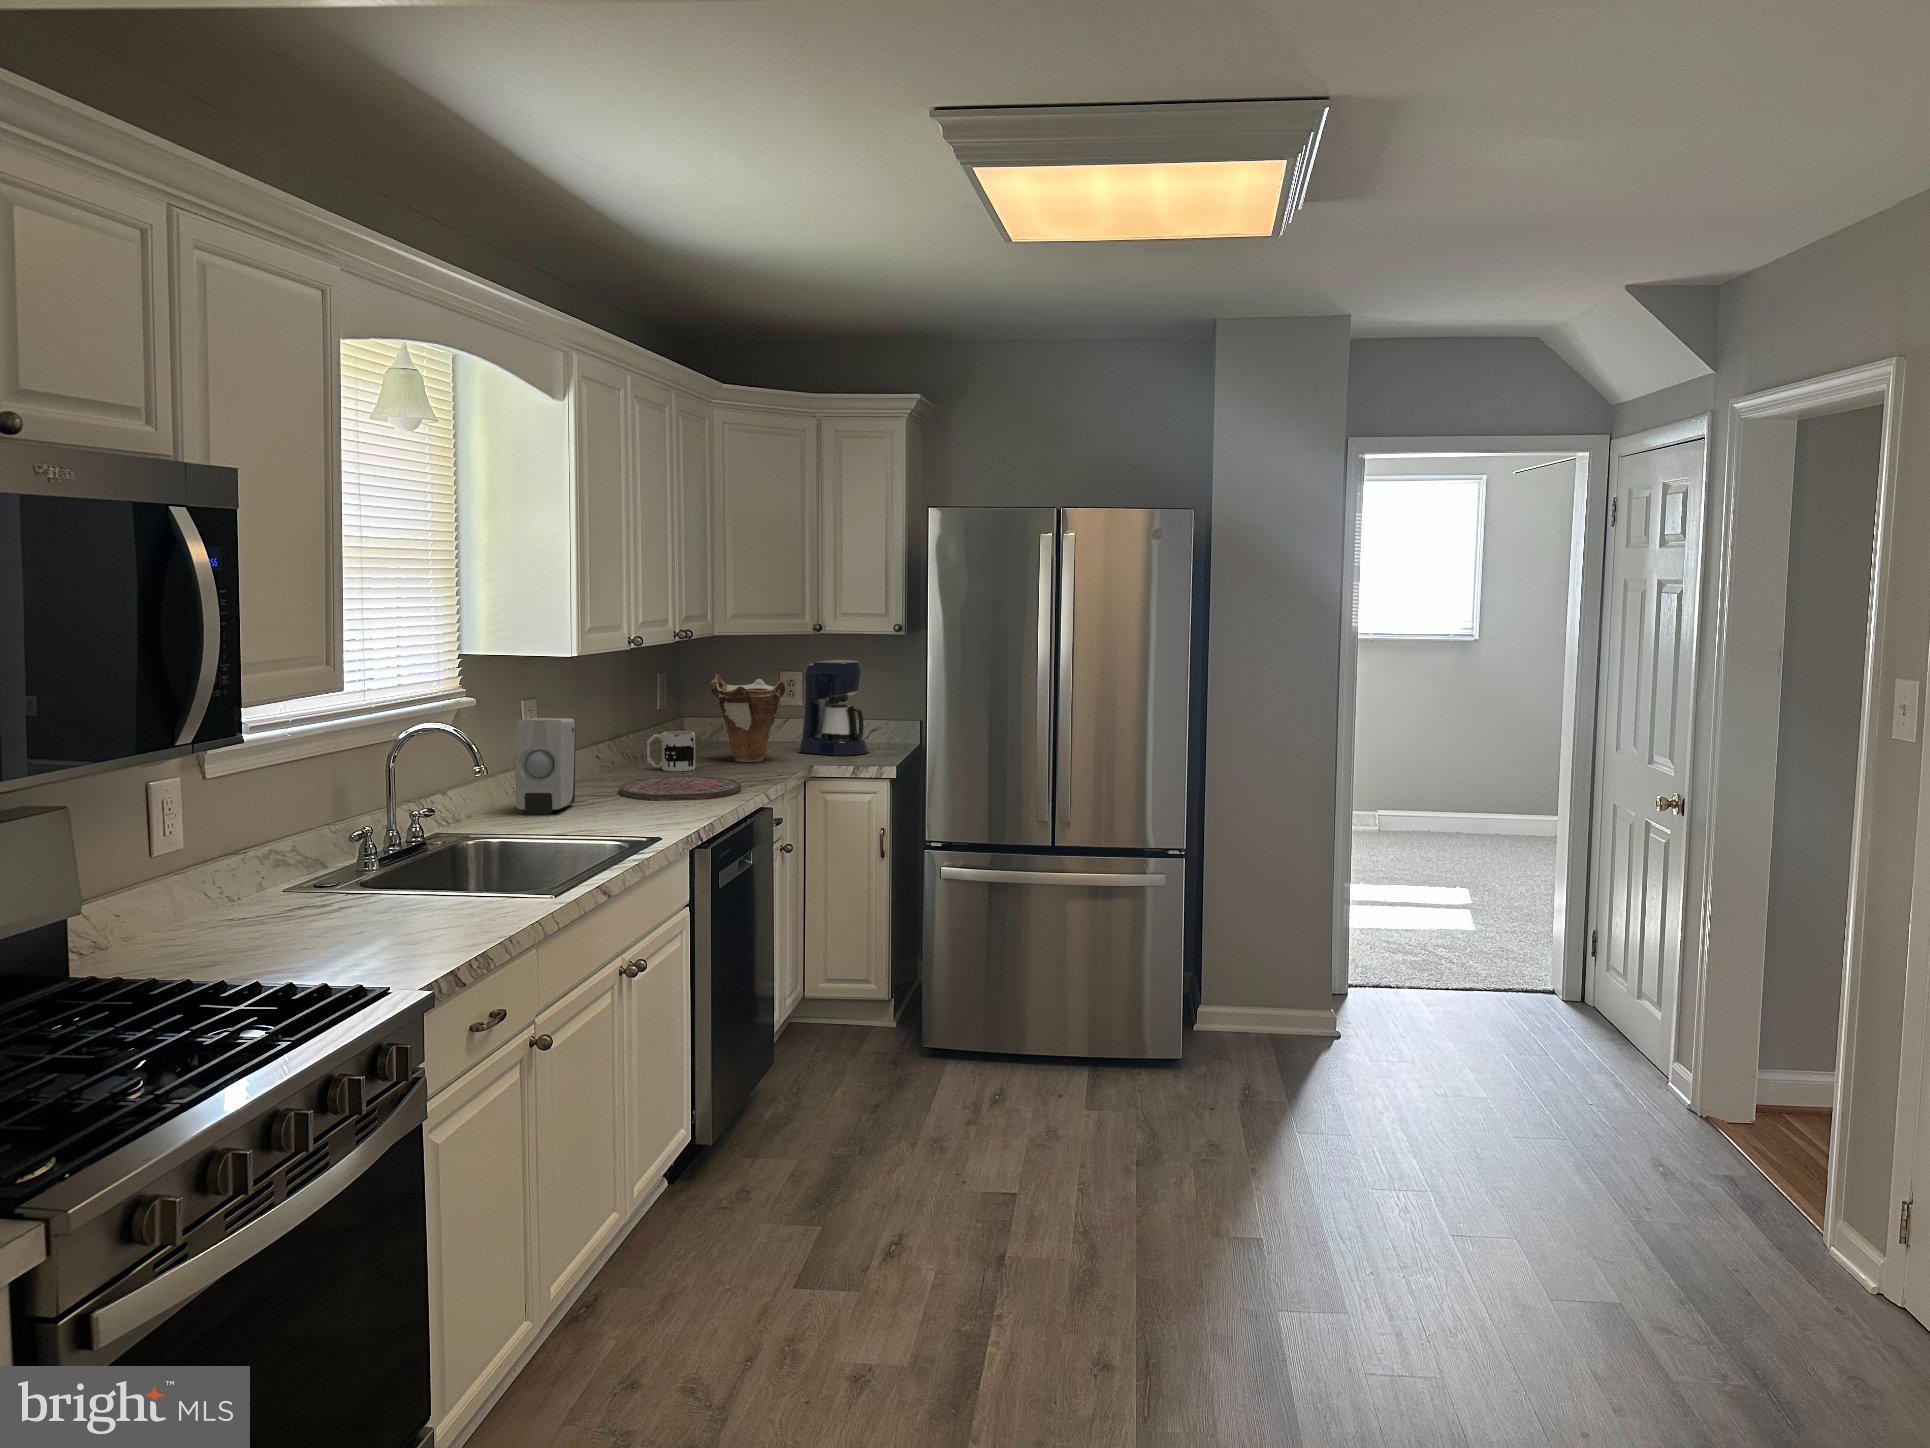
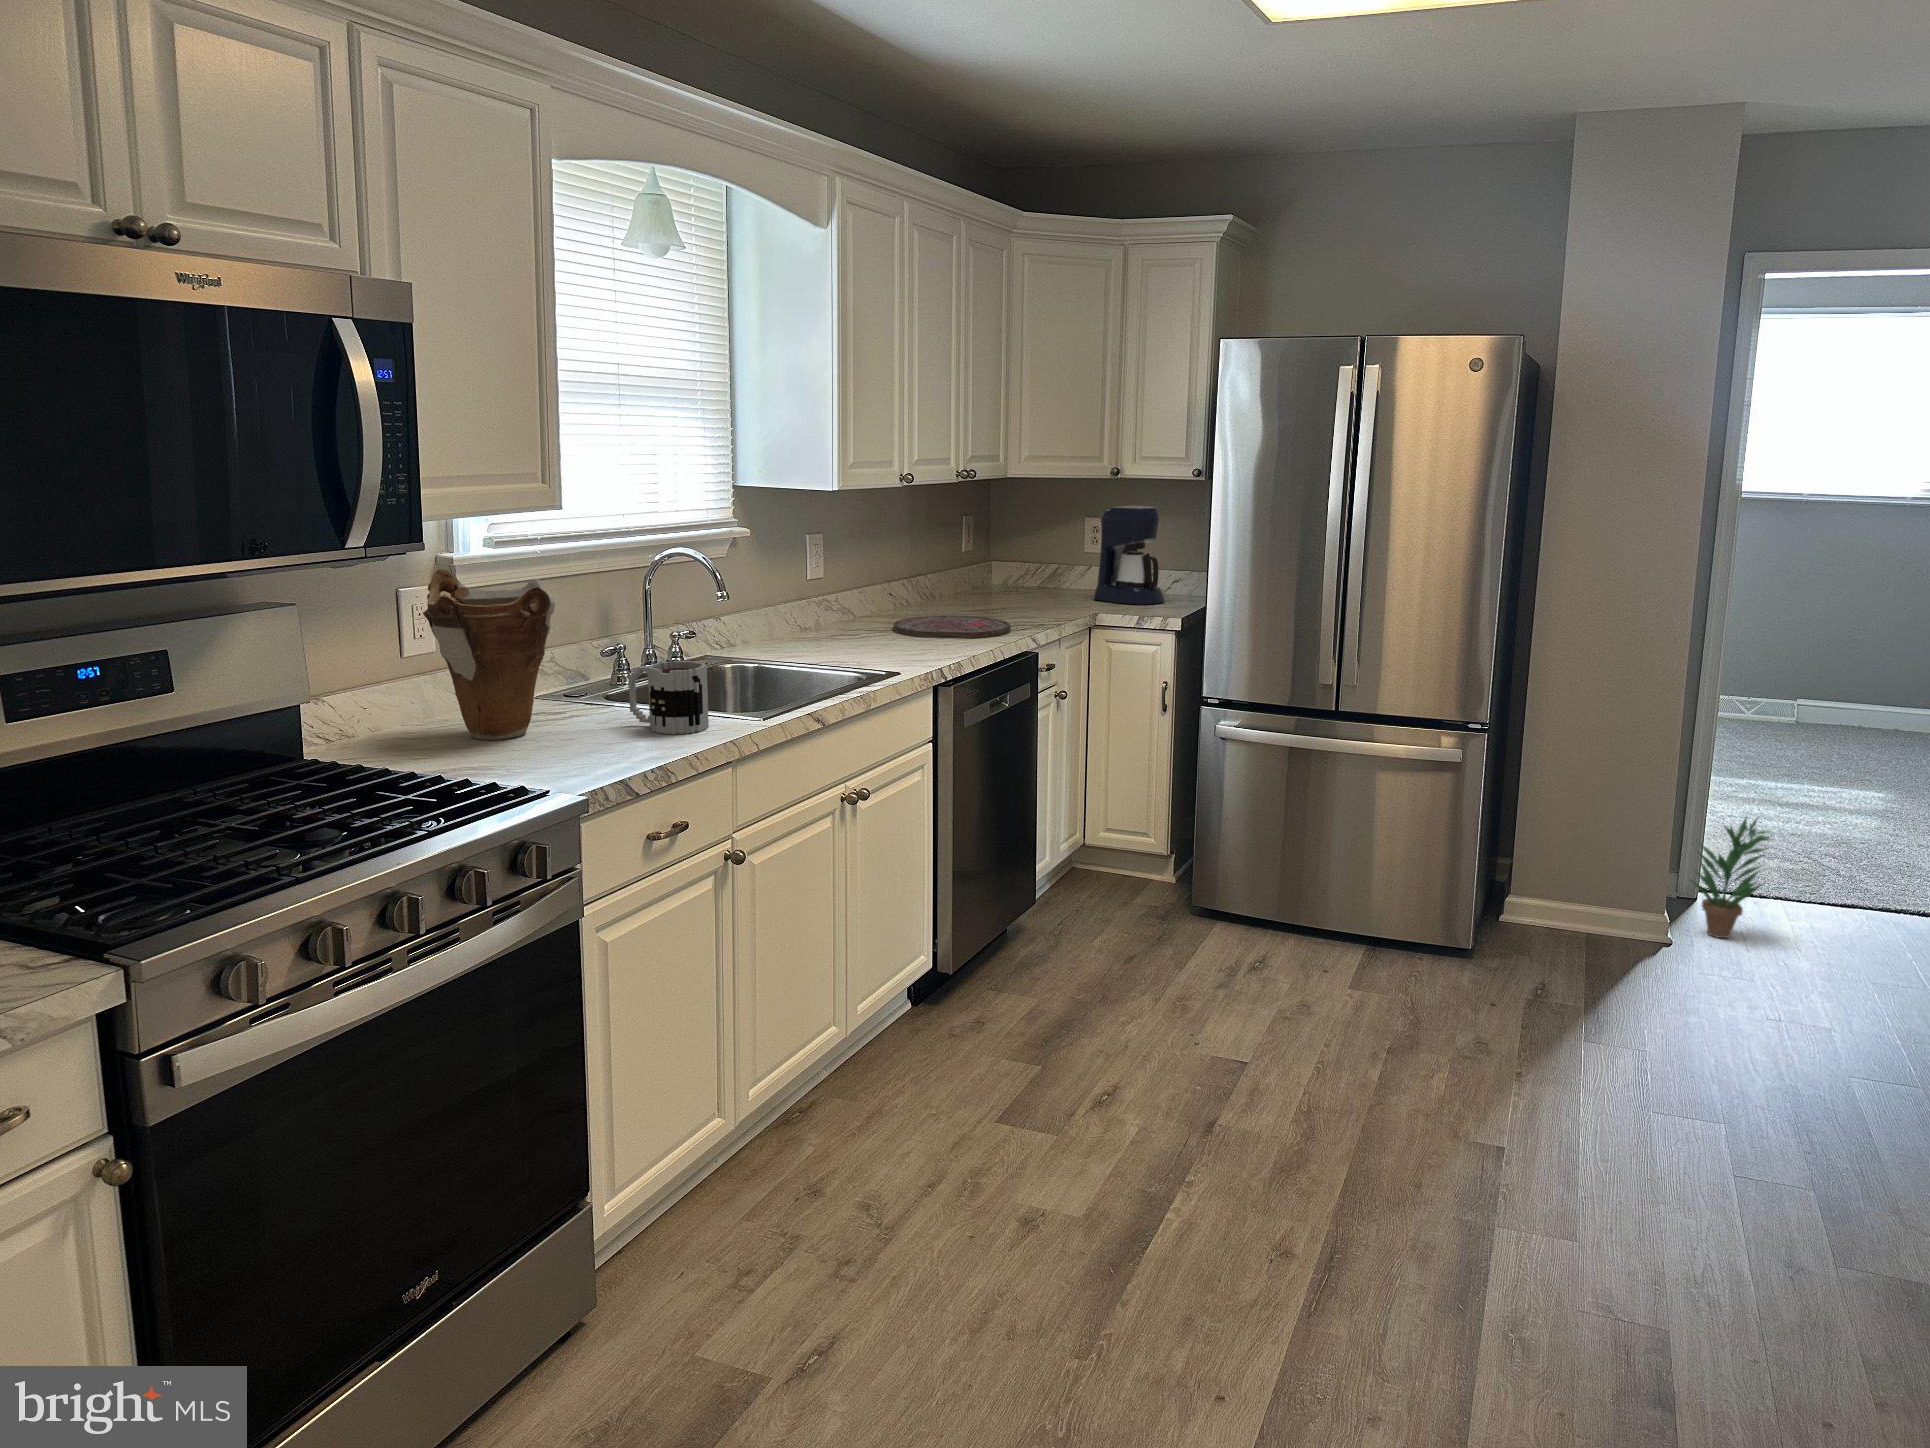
vase: present [711,674,786,762] -> present [423,569,555,740]
soap dispenser: present [515,718,576,814] -> none [785,552,846,645]
mug: present [647,731,695,771] -> present [629,661,709,734]
potted plant: none [1345,914,1410,1025] -> present [1692,817,1769,938]

